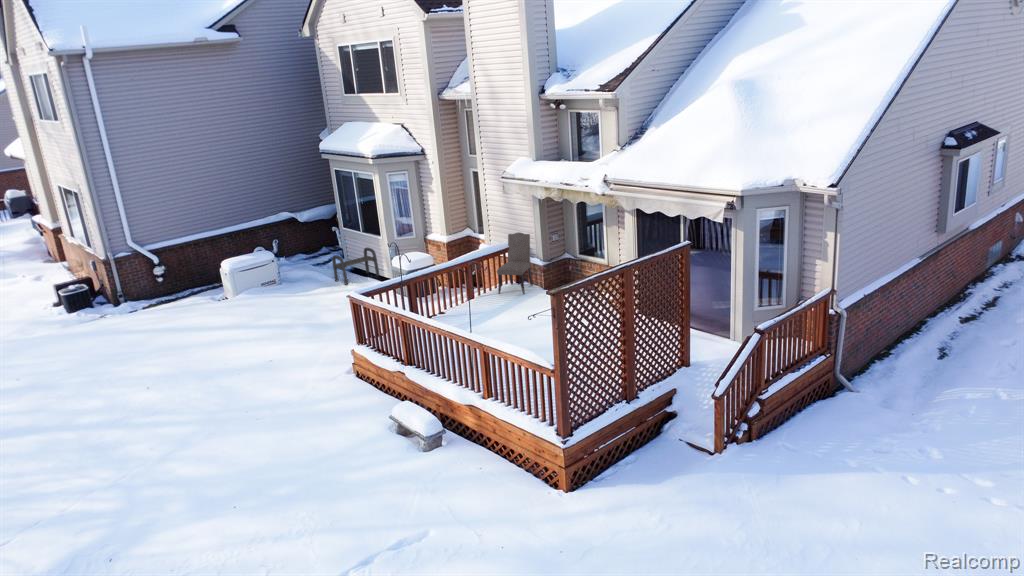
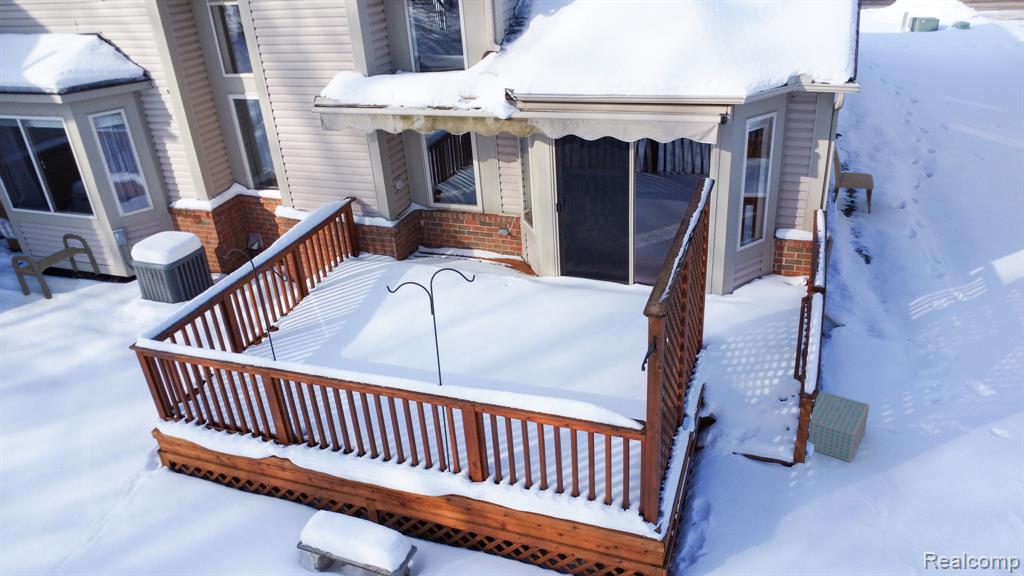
chair: present [497,232,533,294] -> present [833,145,874,213]
storage box: none [726,411,784,460] -> present [808,391,869,462]

